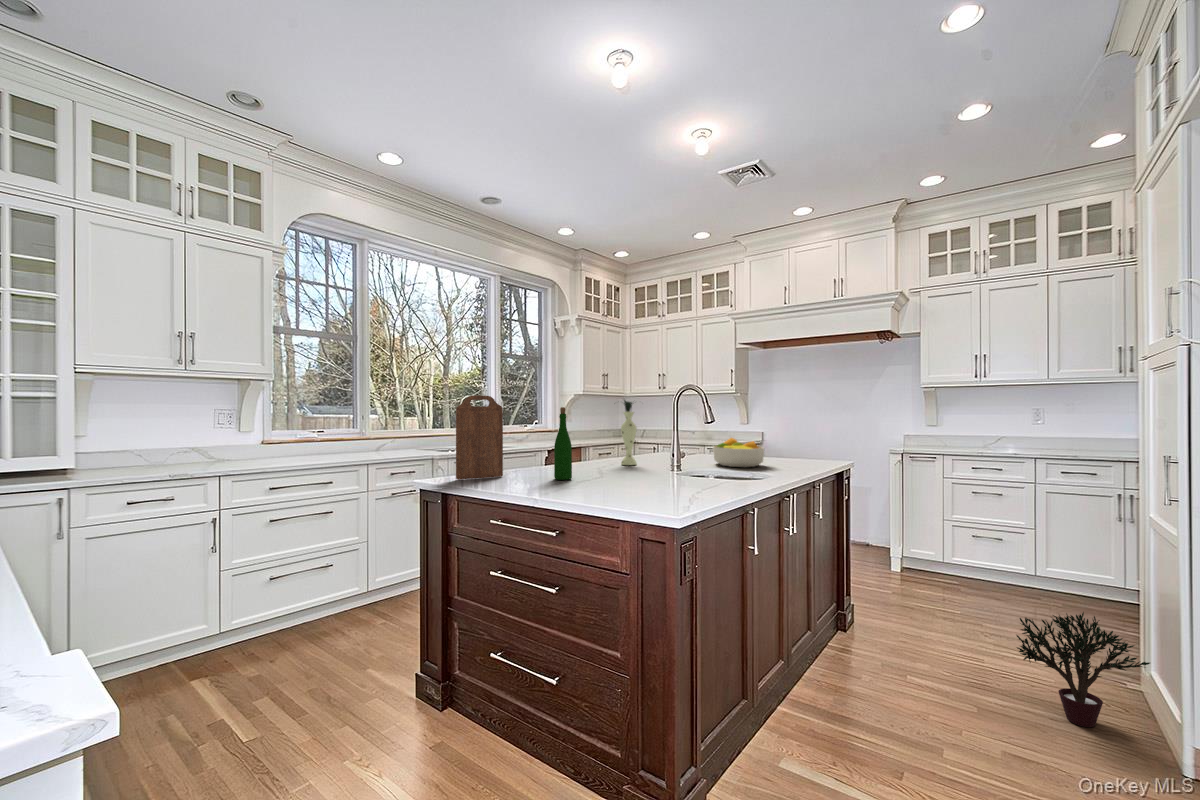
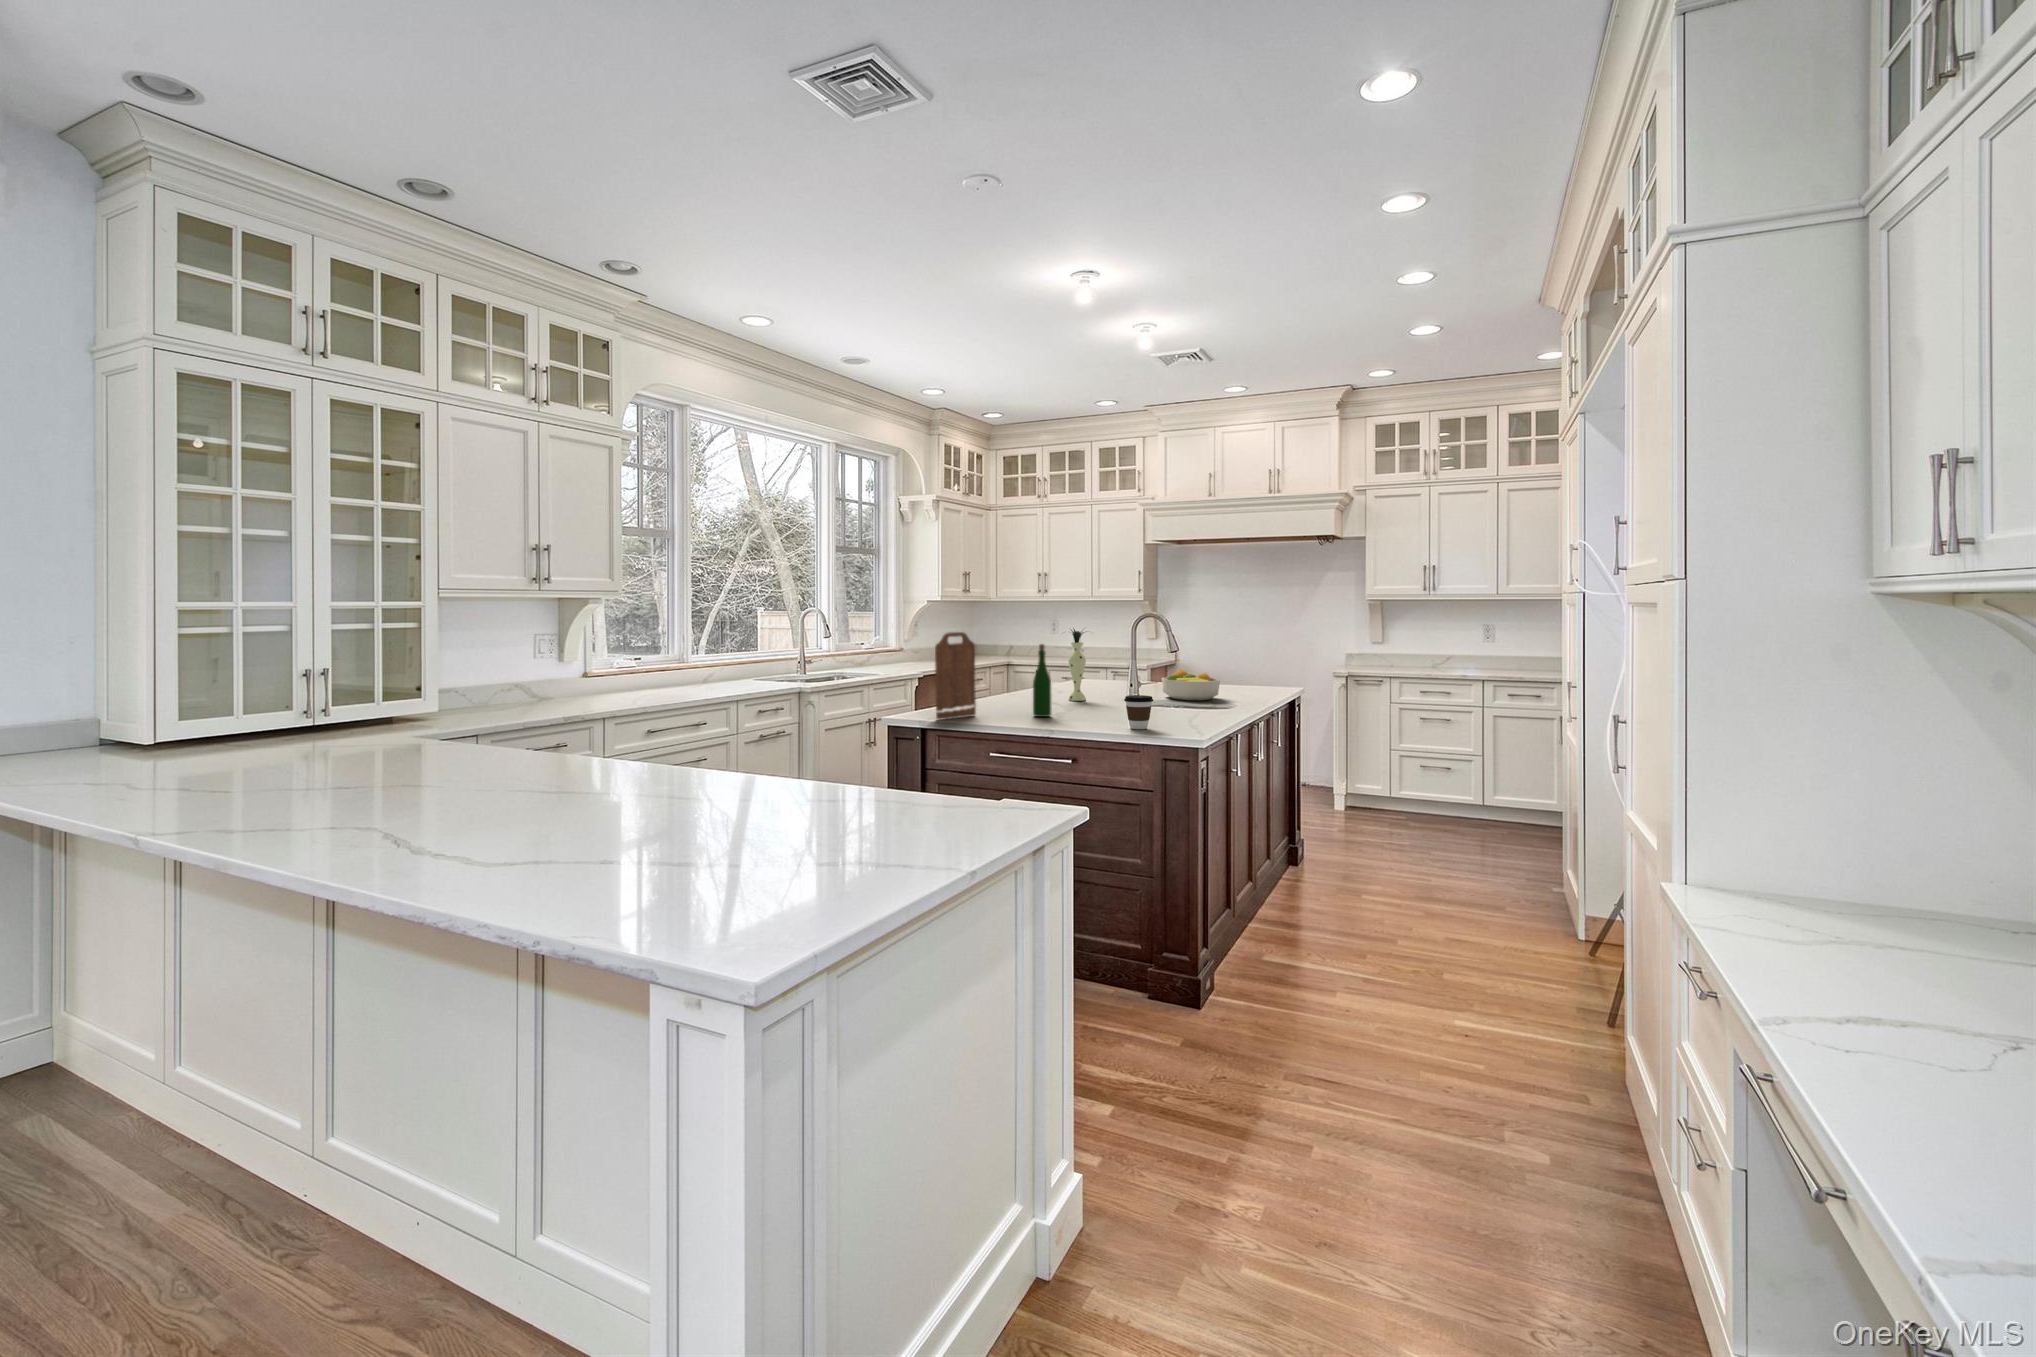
coffee cup: none [618,459,650,497] -> present [1124,695,1153,729]
potted plant: present [1017,612,1150,727] -> none [1441,819,1539,914]

